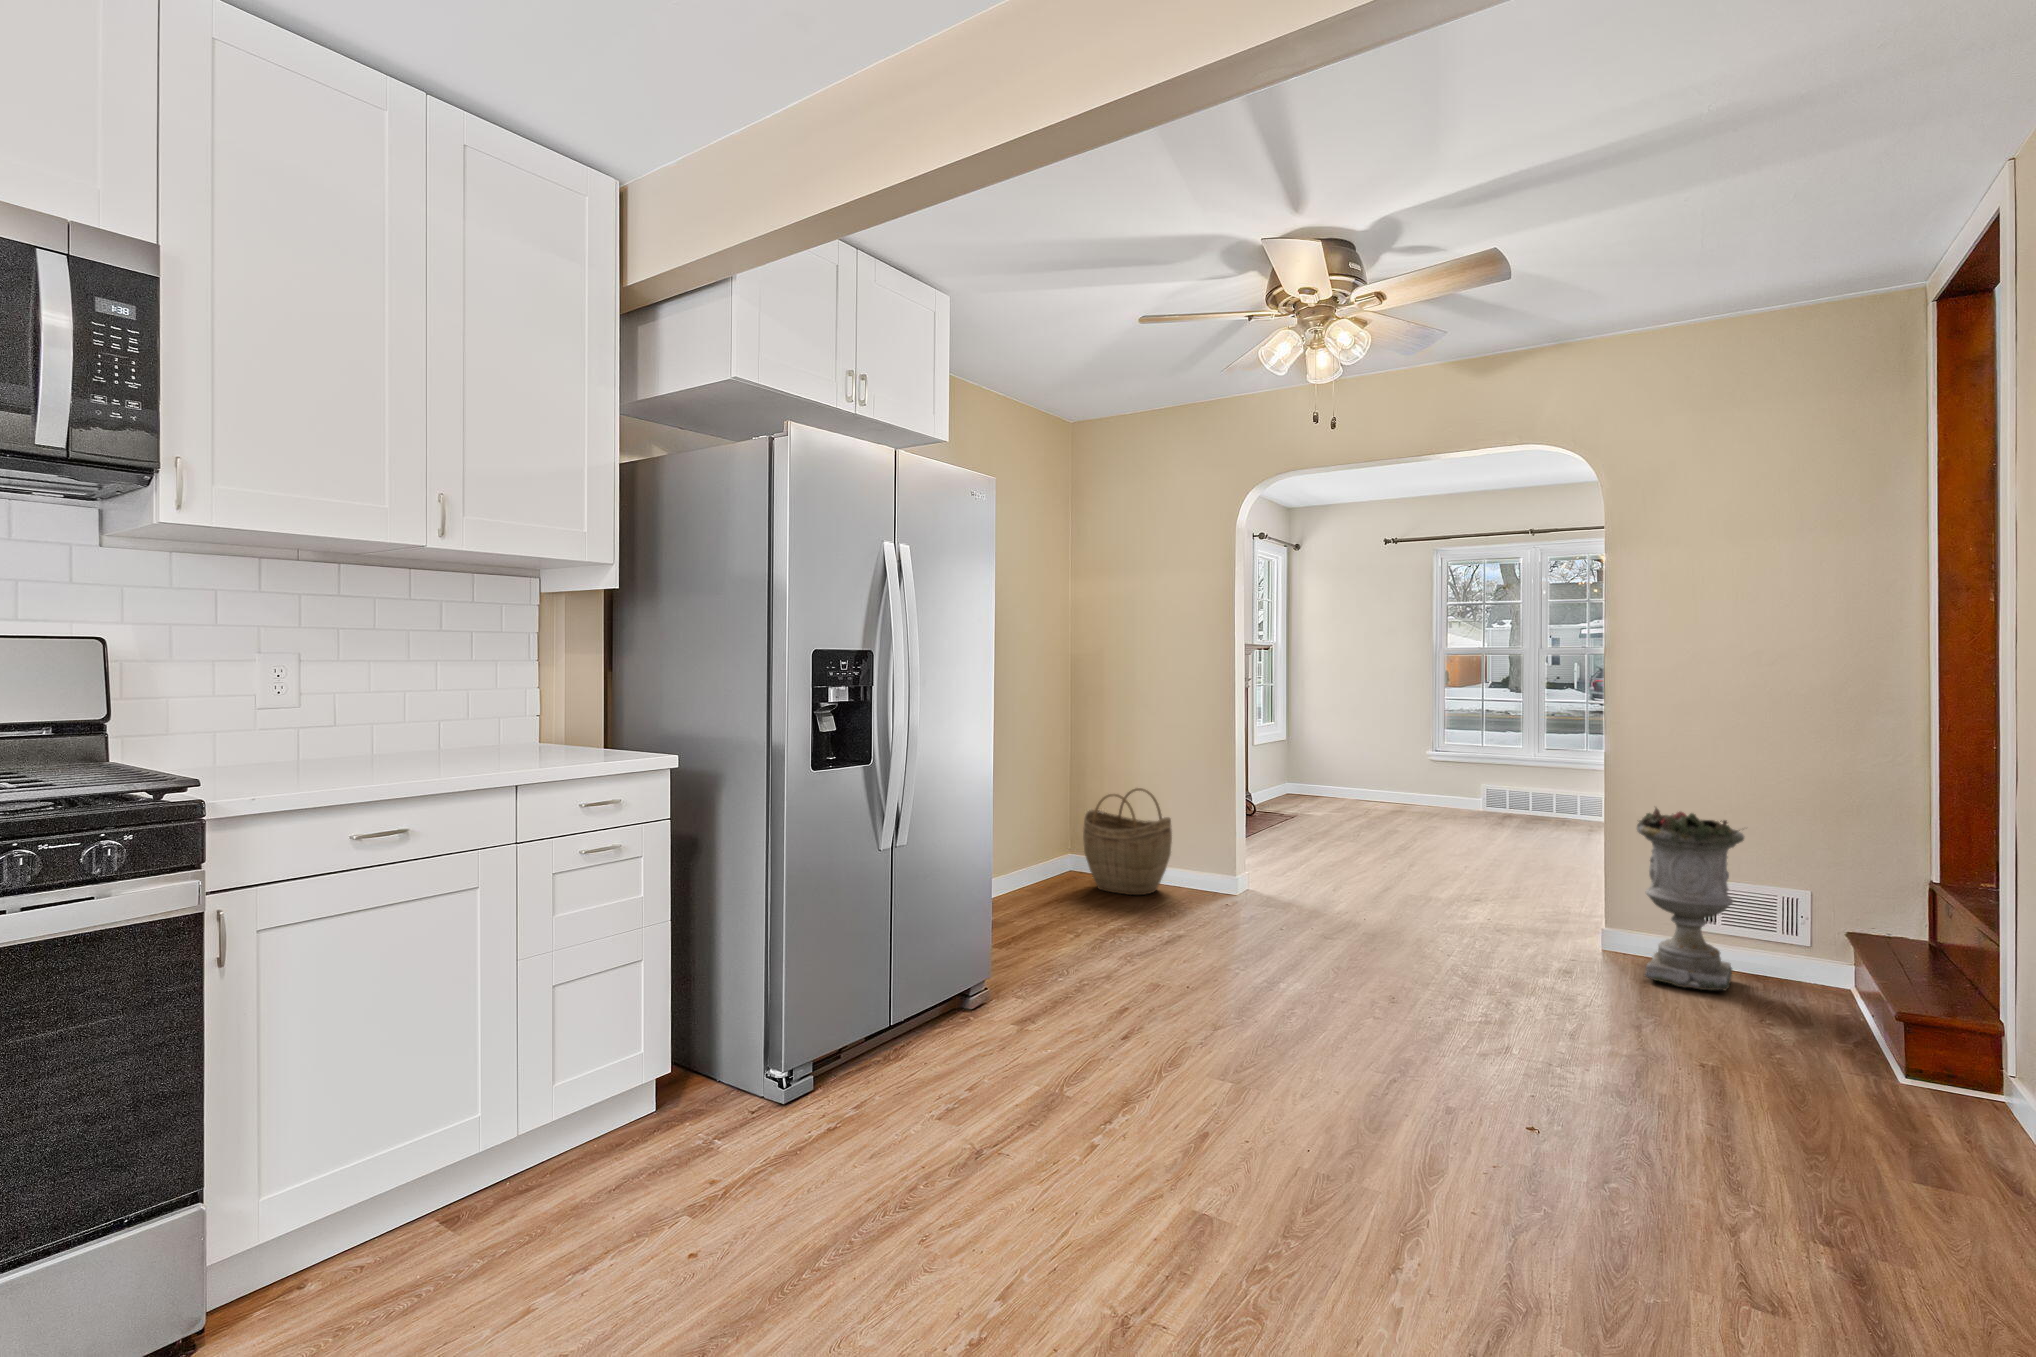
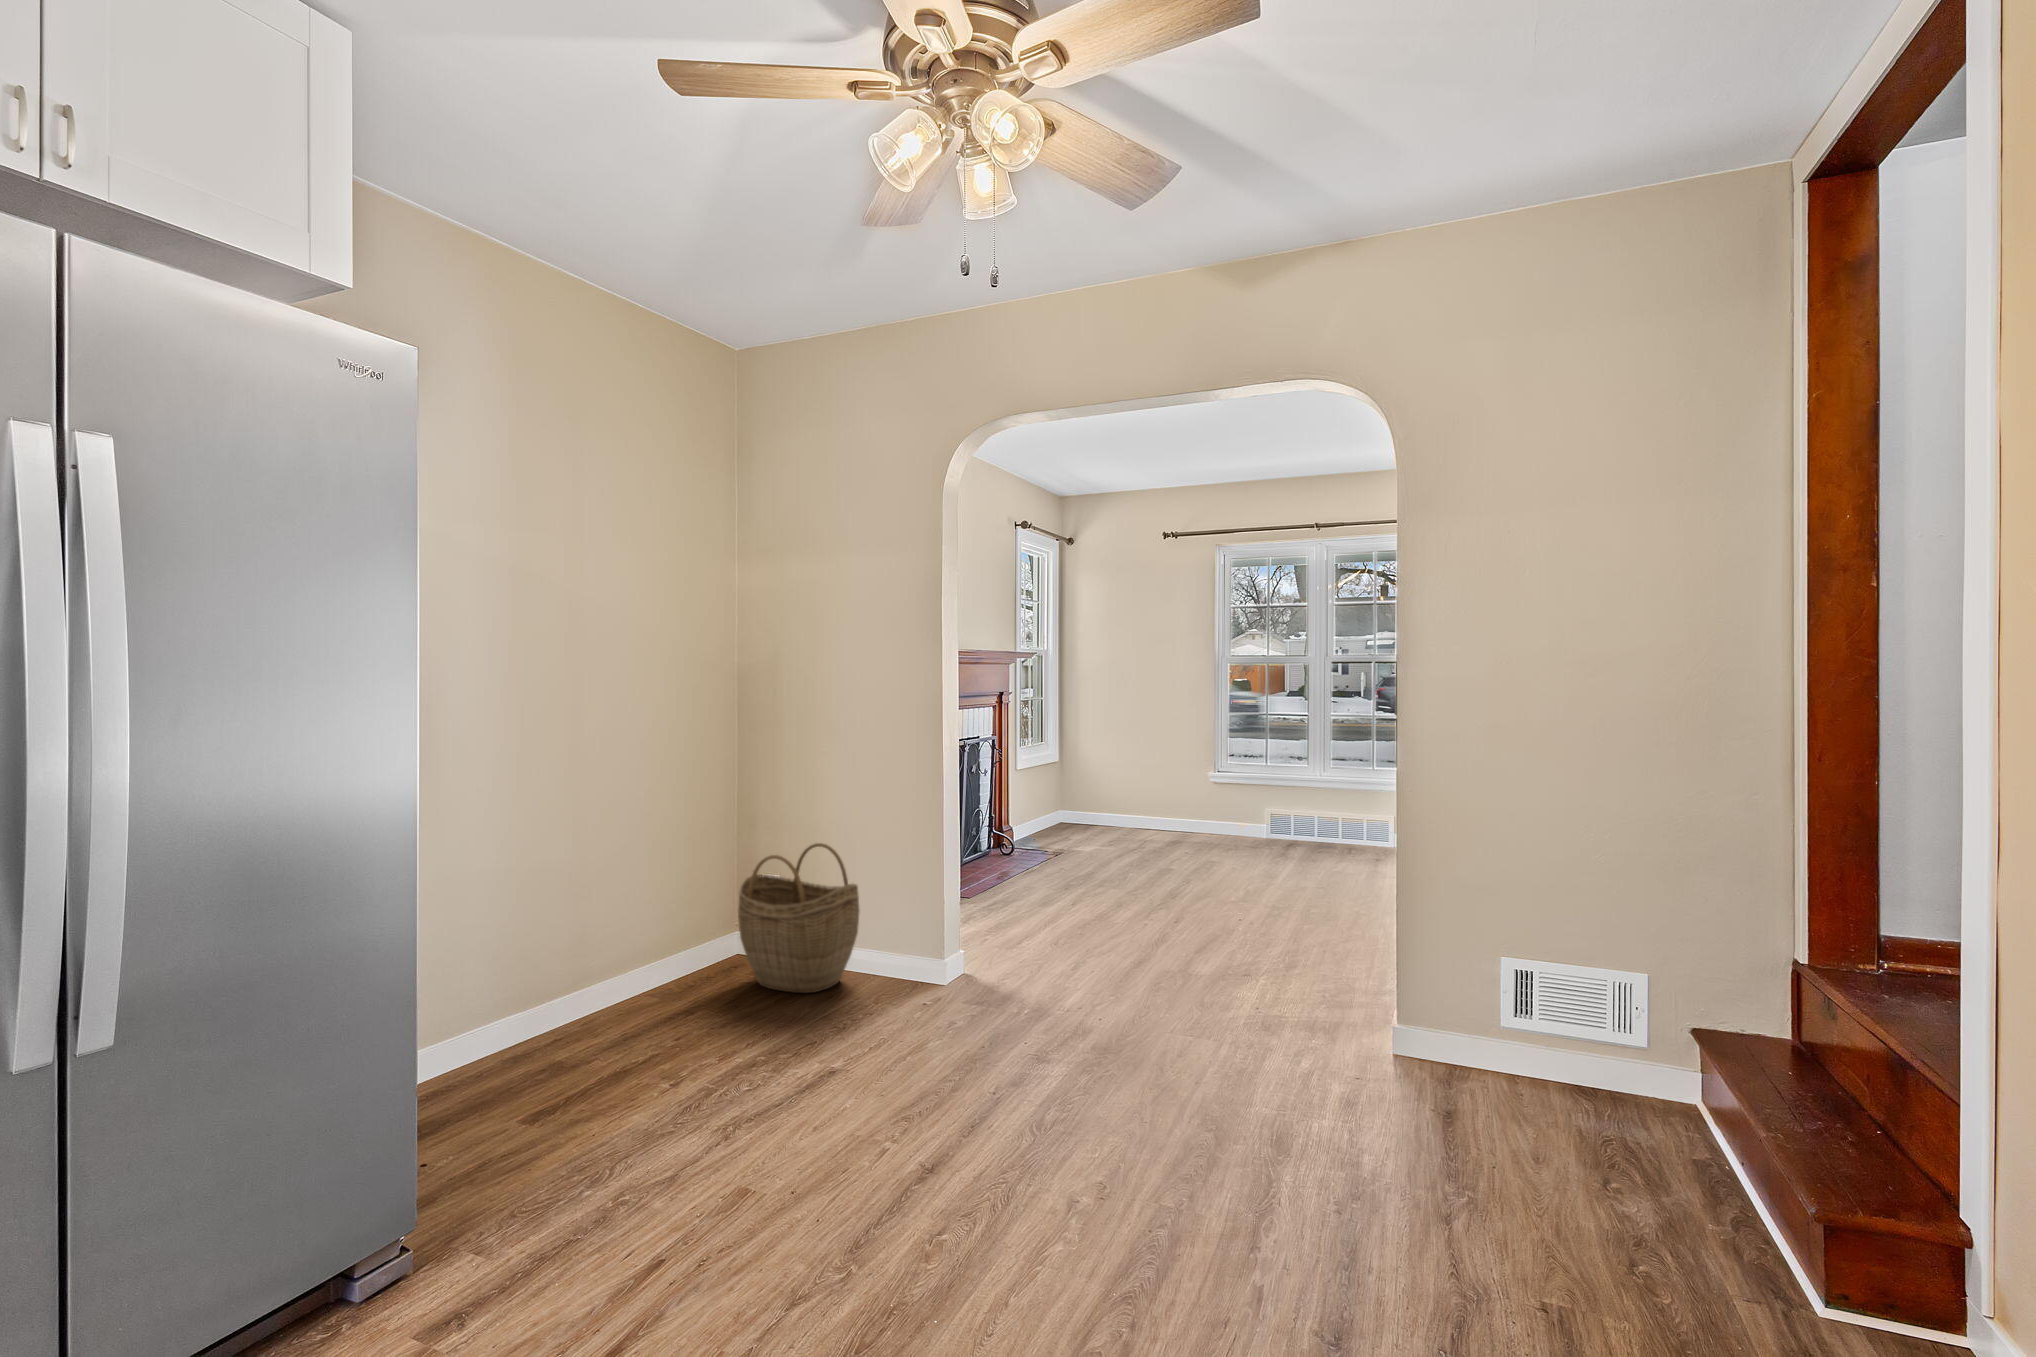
planter: present [1637,808,1744,990] -> none [1435,866,1576,1125]

